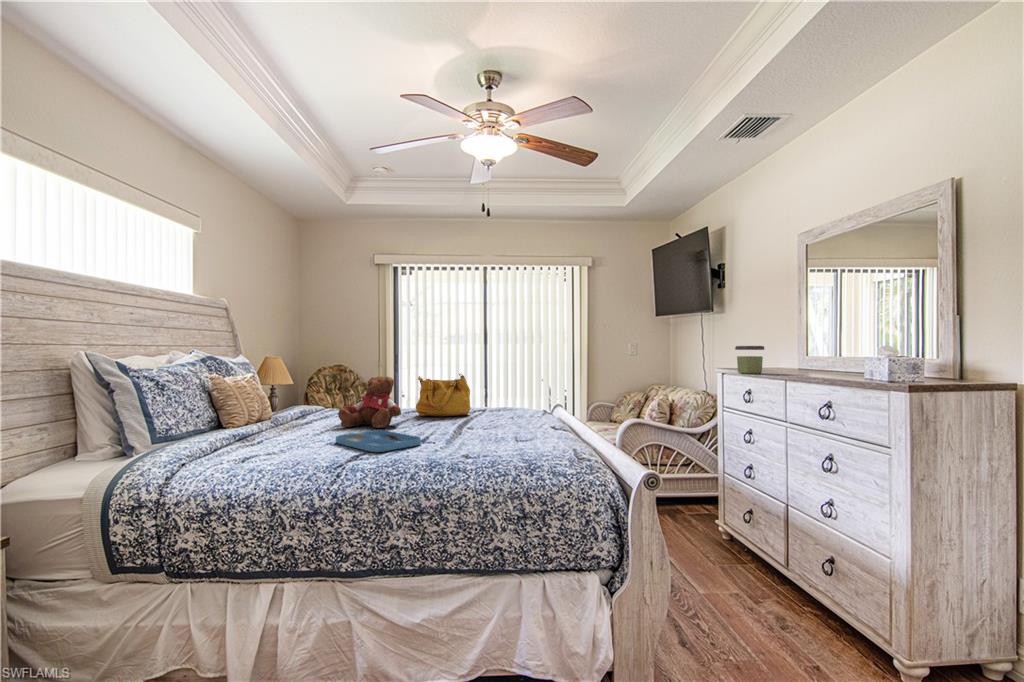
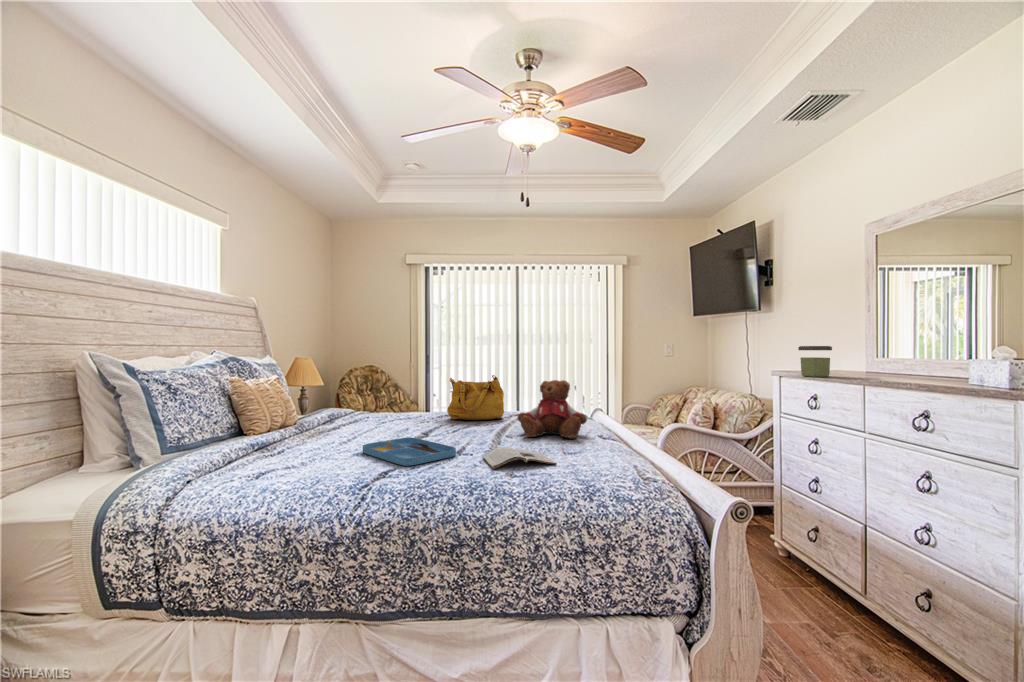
teddy bear: present [338,377,401,428] -> present [518,380,587,438]
magazine: none [445,436,510,454] -> present [482,447,557,469]

